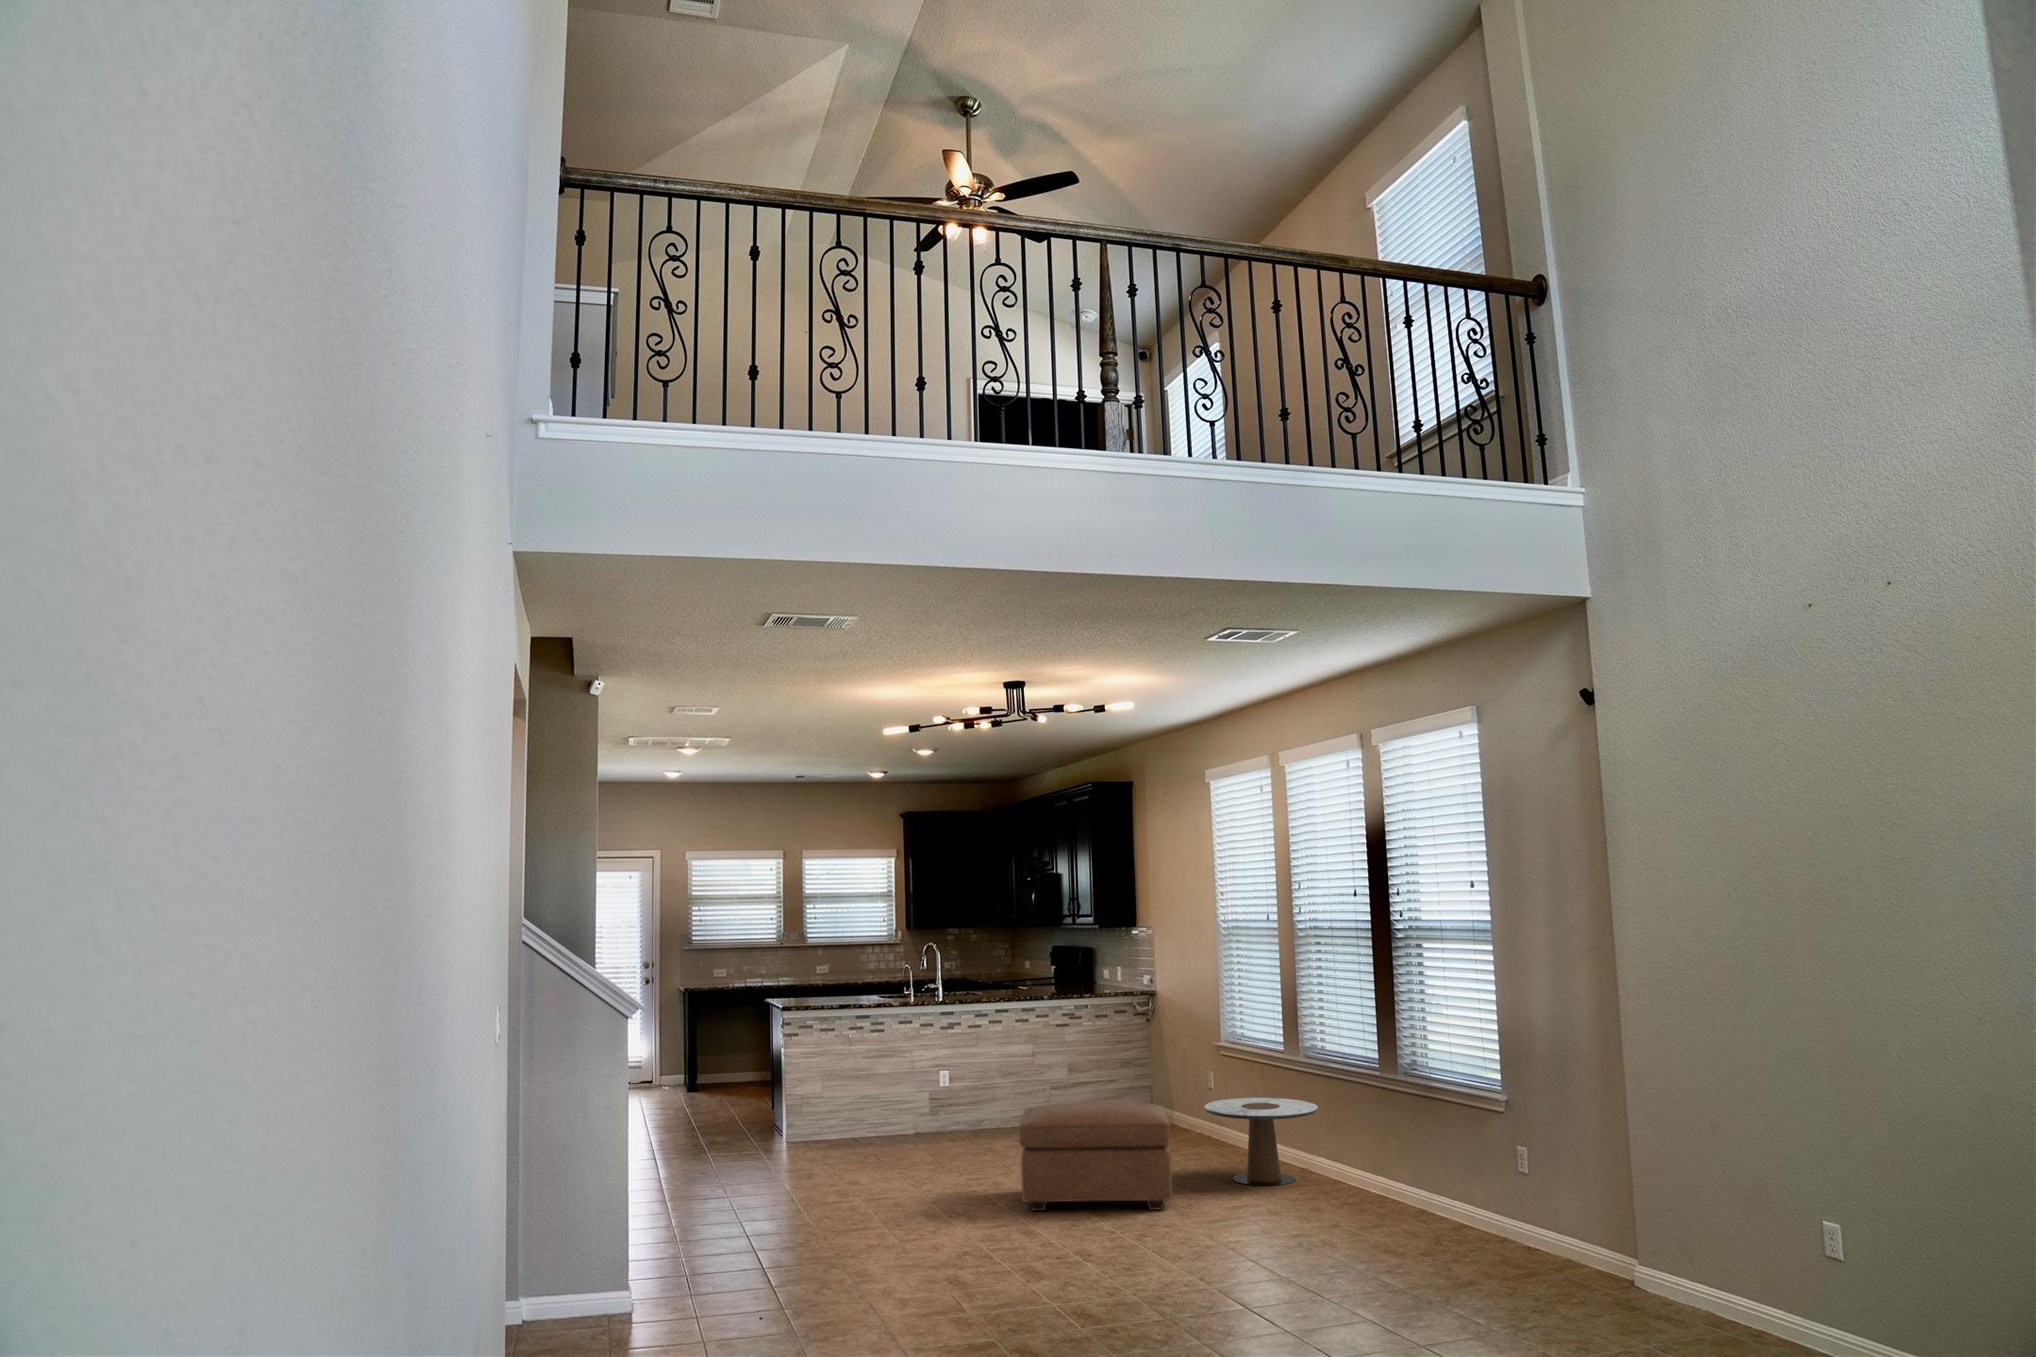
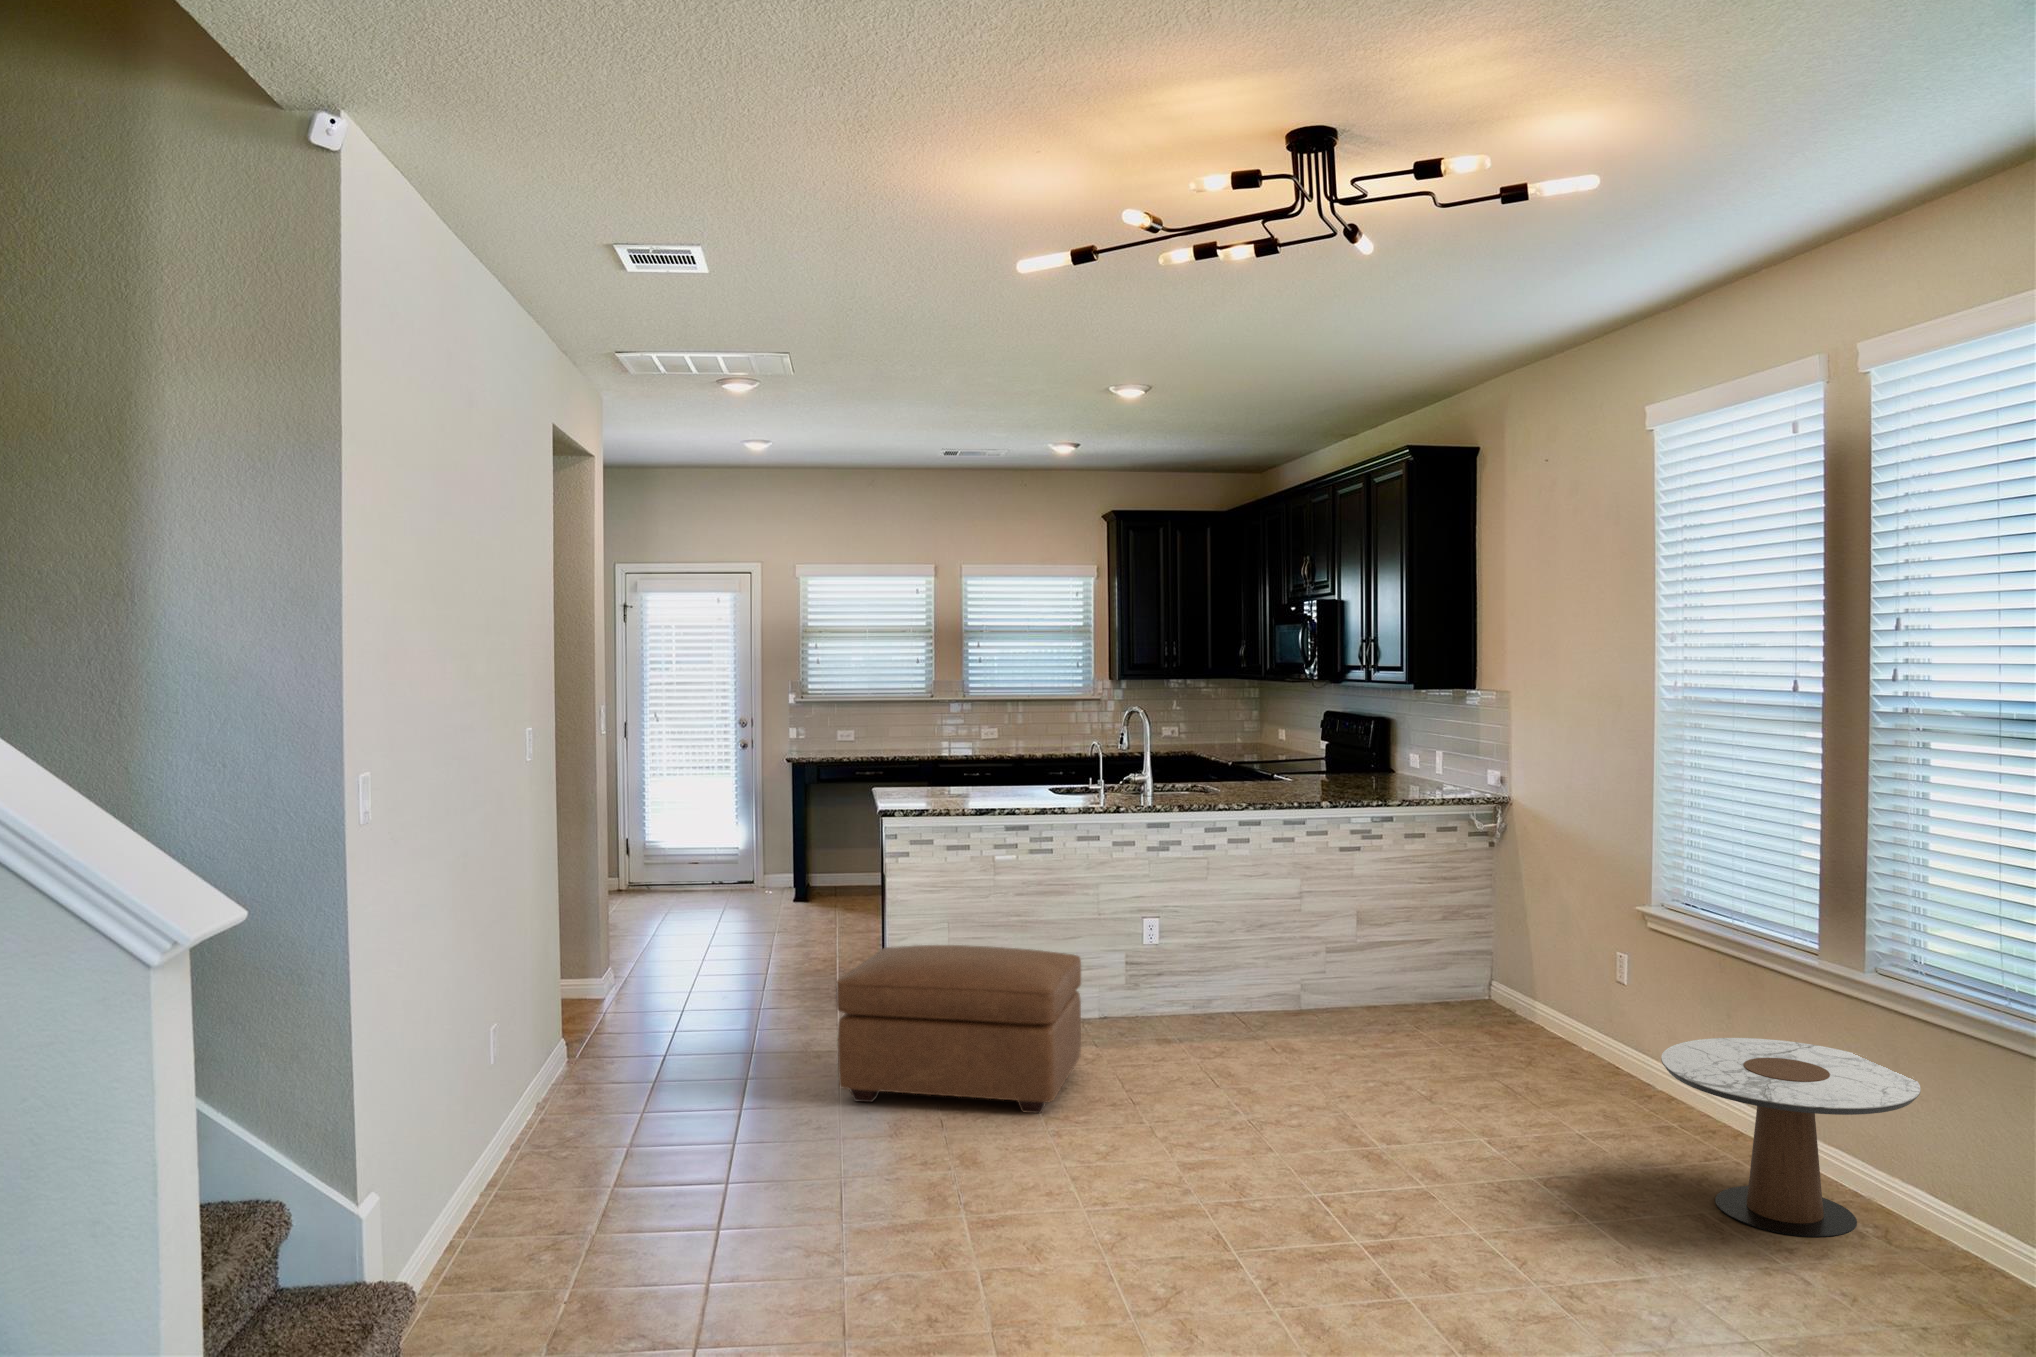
ottoman: present [1019,1102,1172,1211] -> present [837,945,1081,1113]

